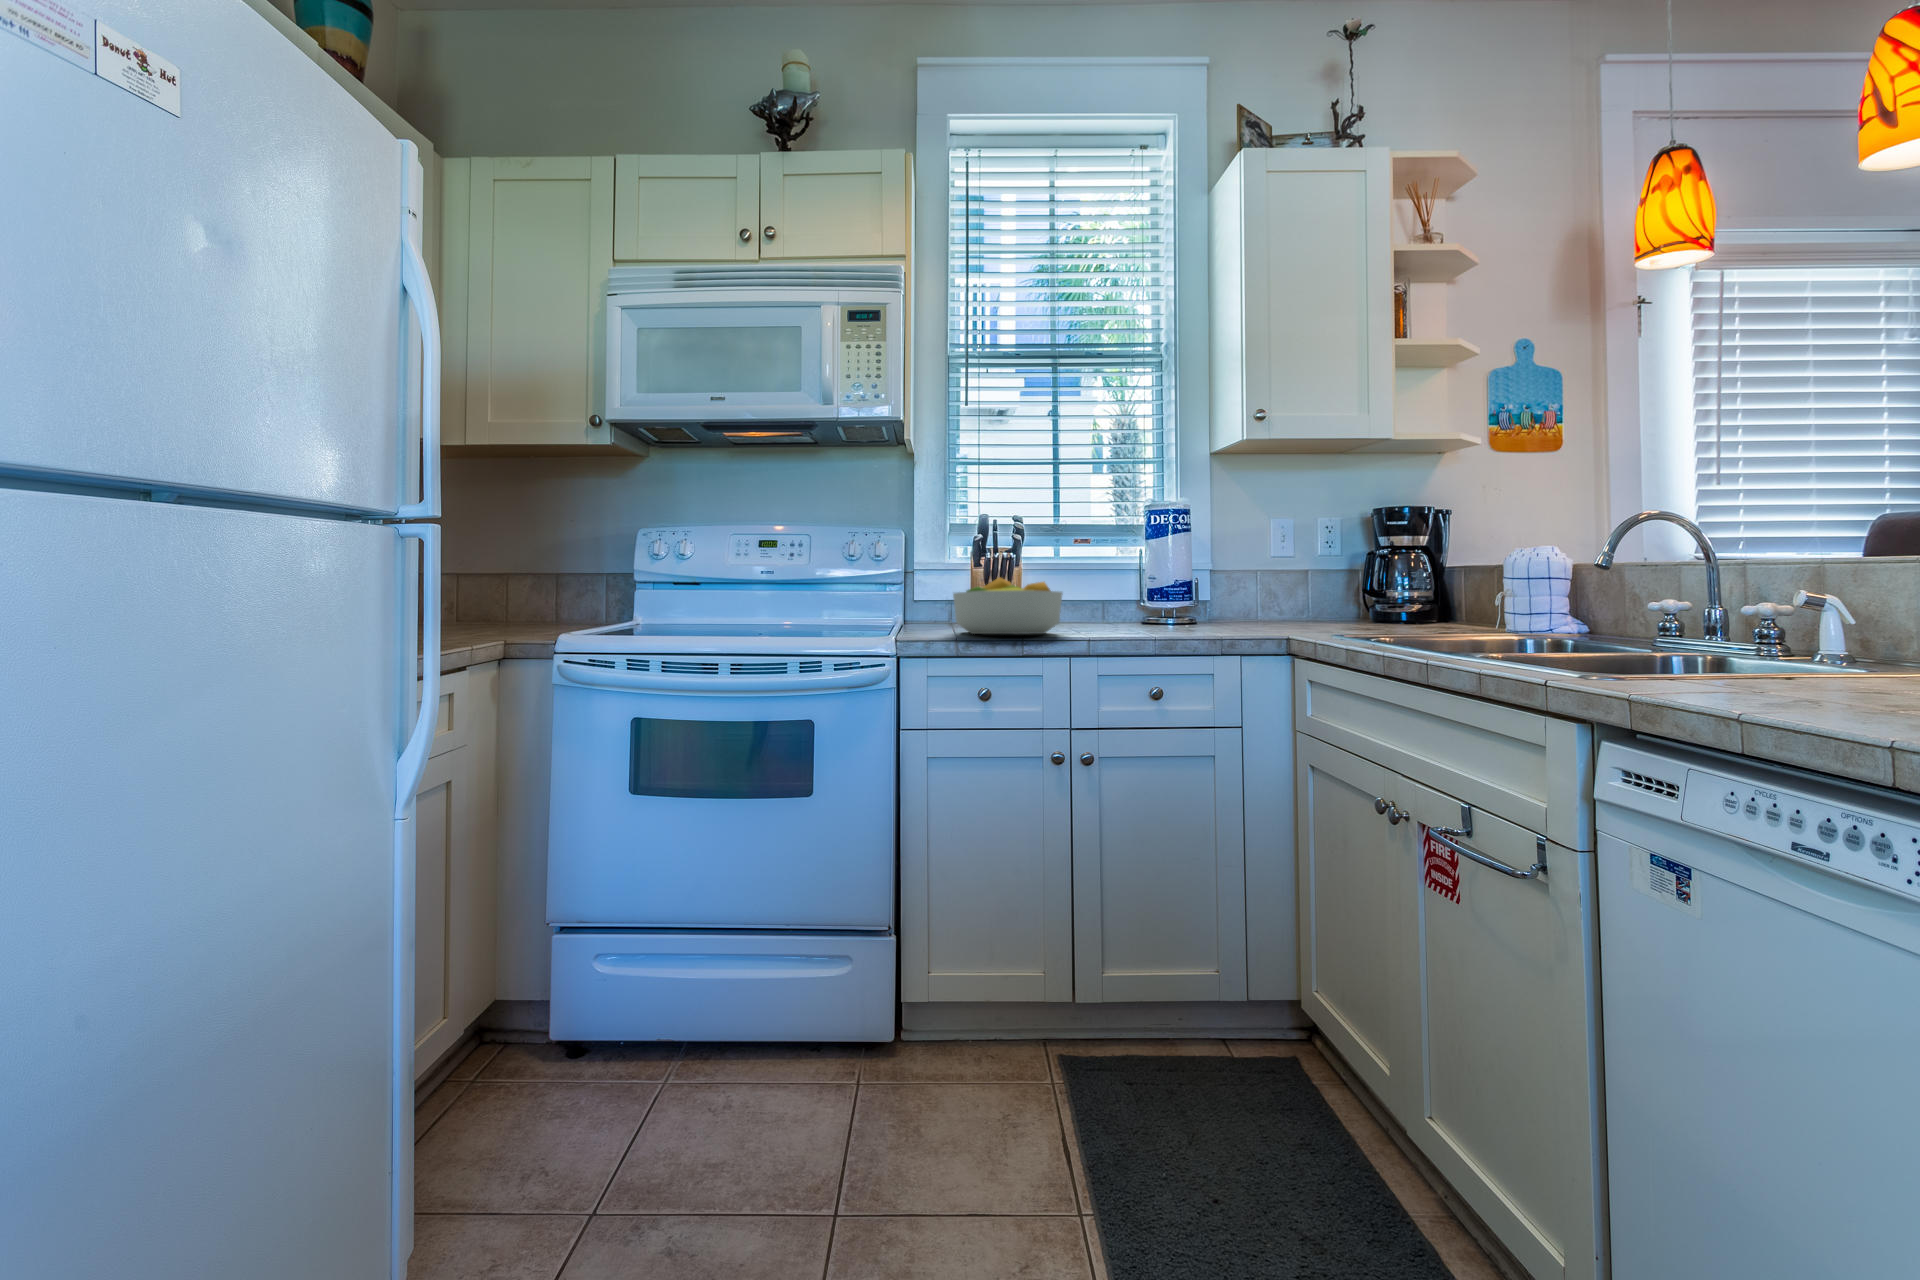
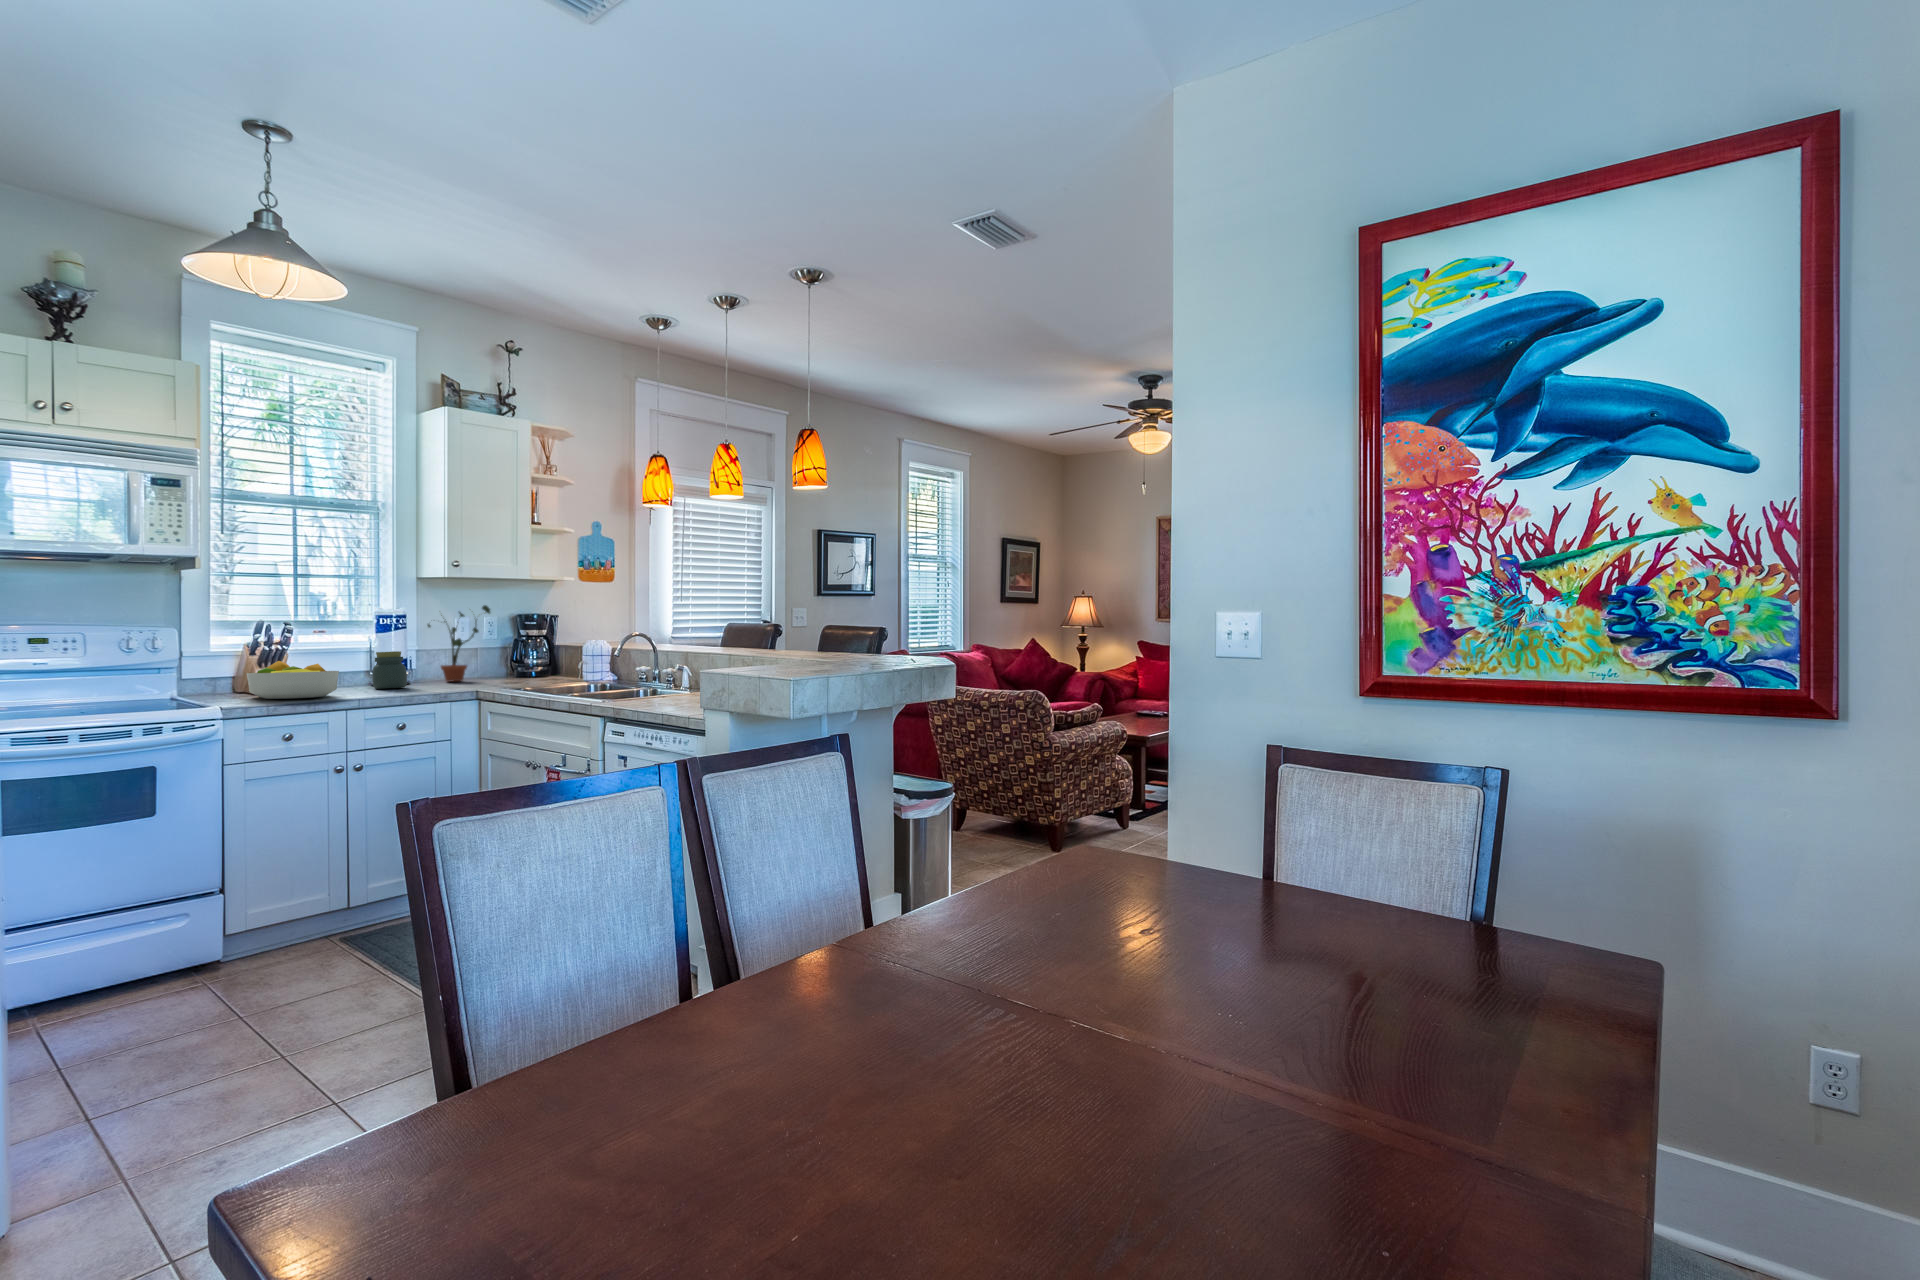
potted plant: none [1222,495,1328,623] -> present [428,605,490,682]
jar: none [1131,566,1181,628] -> present [372,651,407,689]

